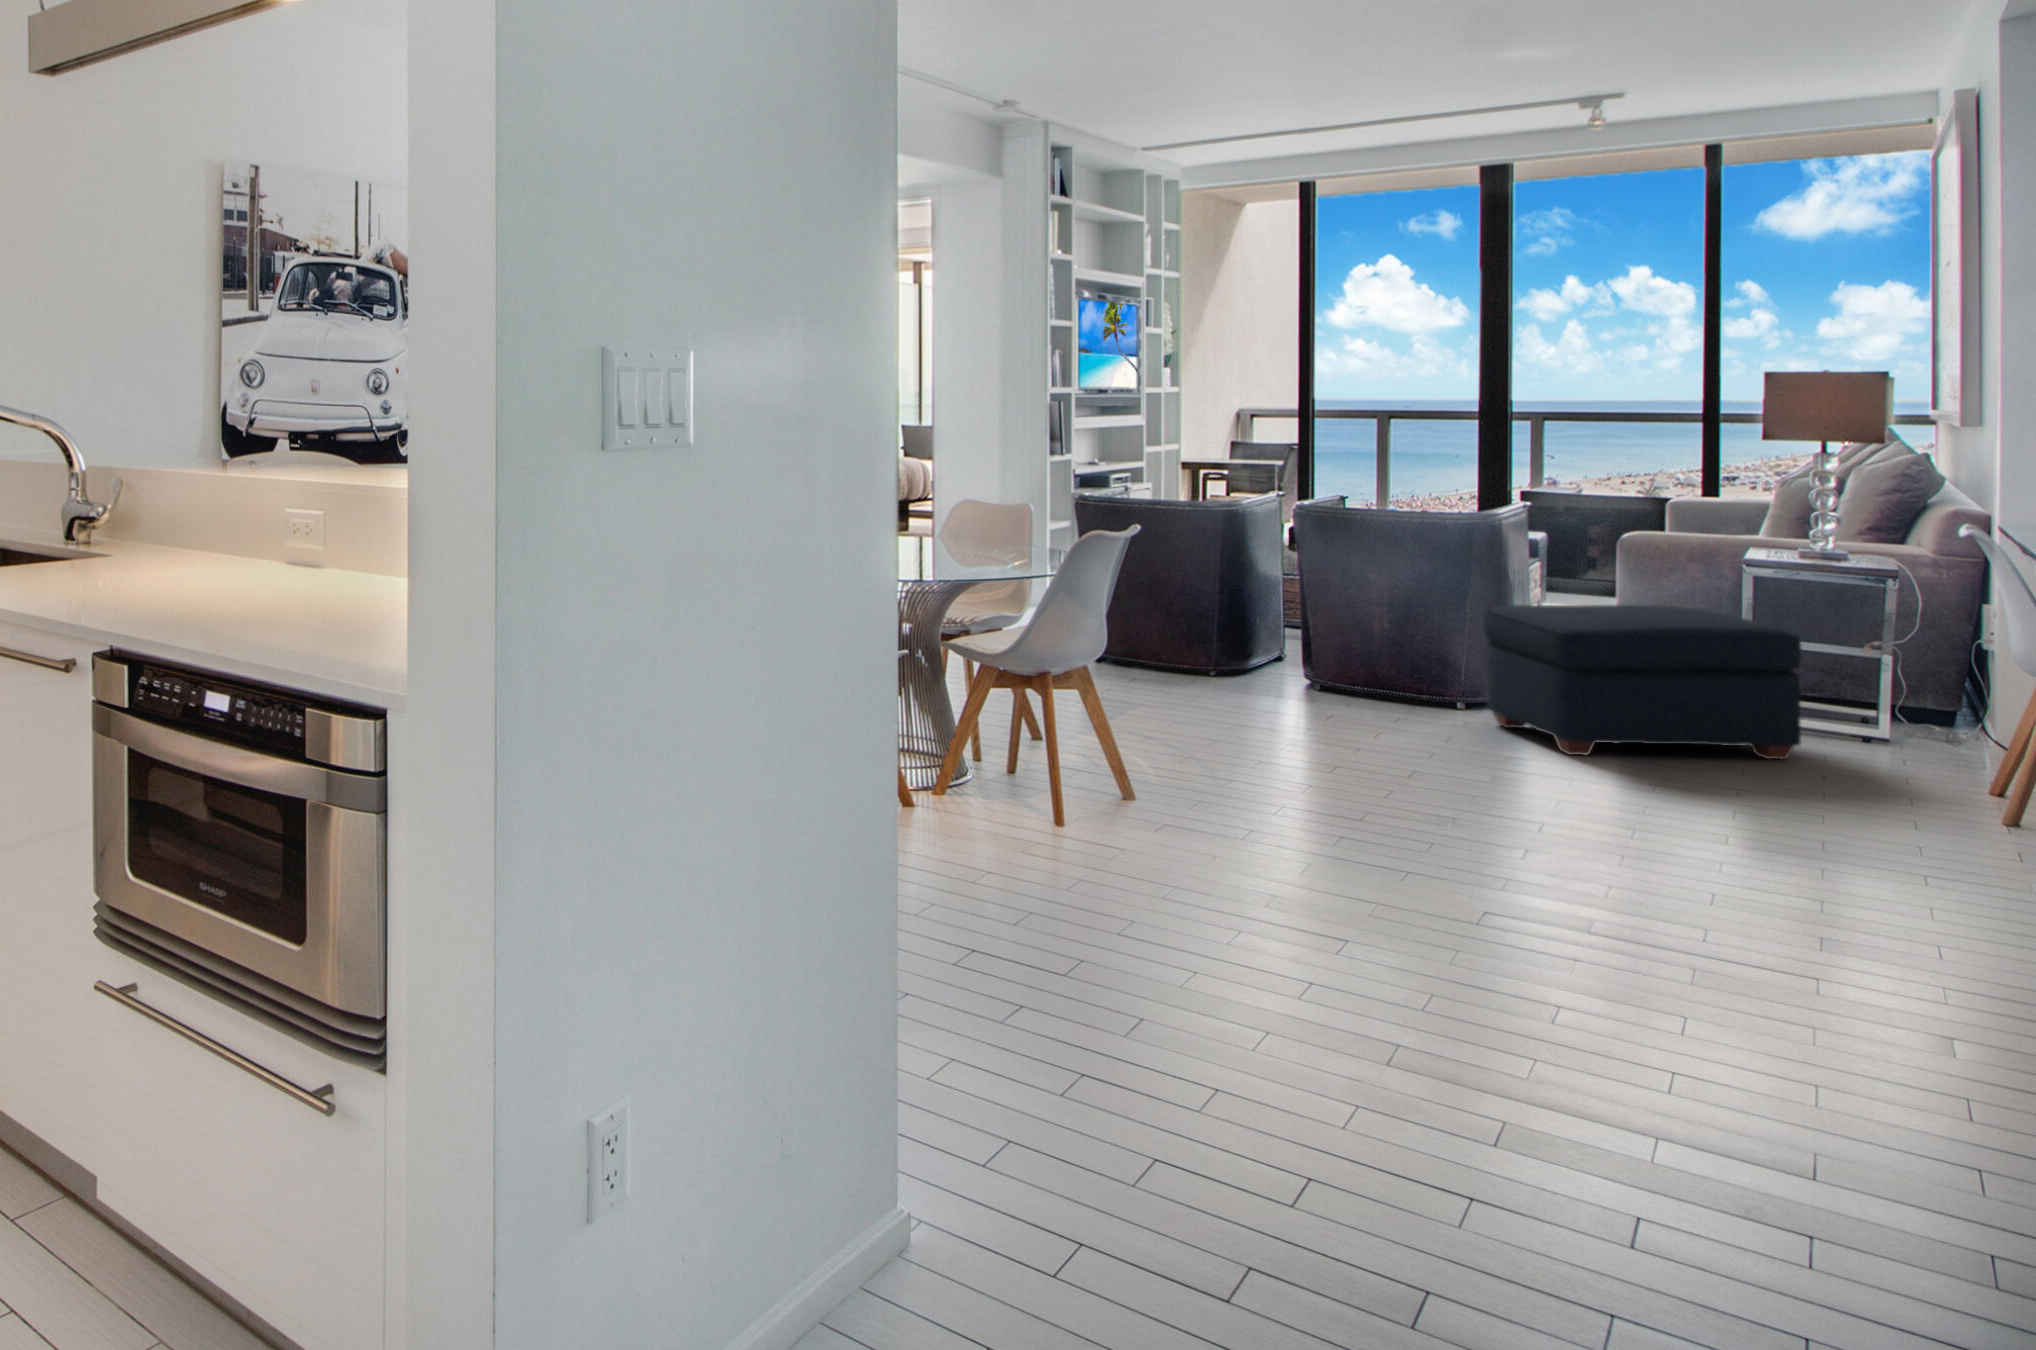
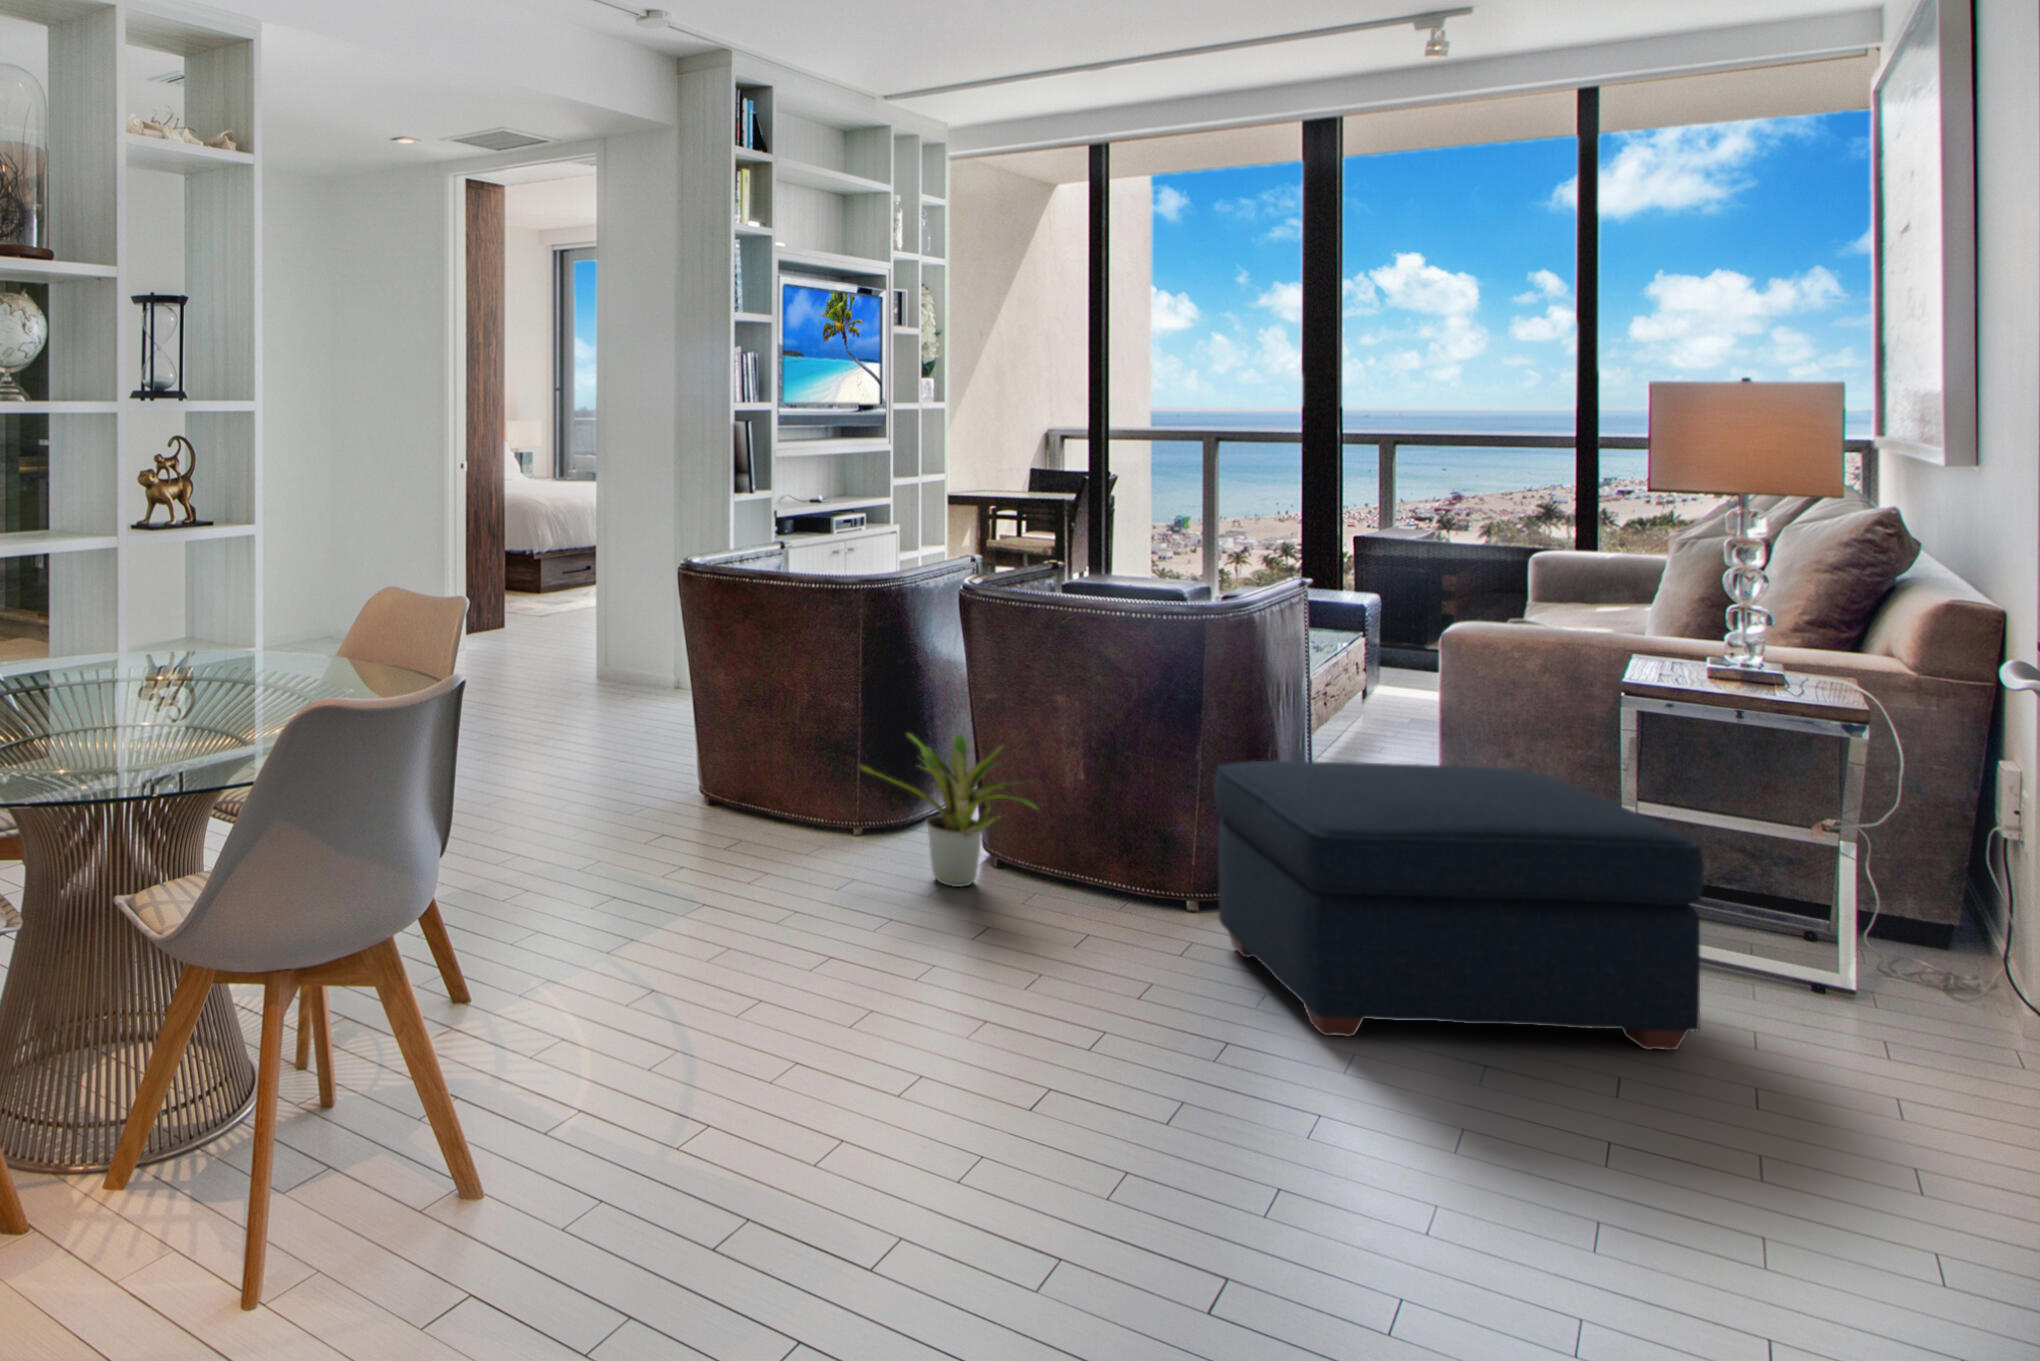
potted plant: none [1224,600,1363,702] -> present [859,734,1039,887]

